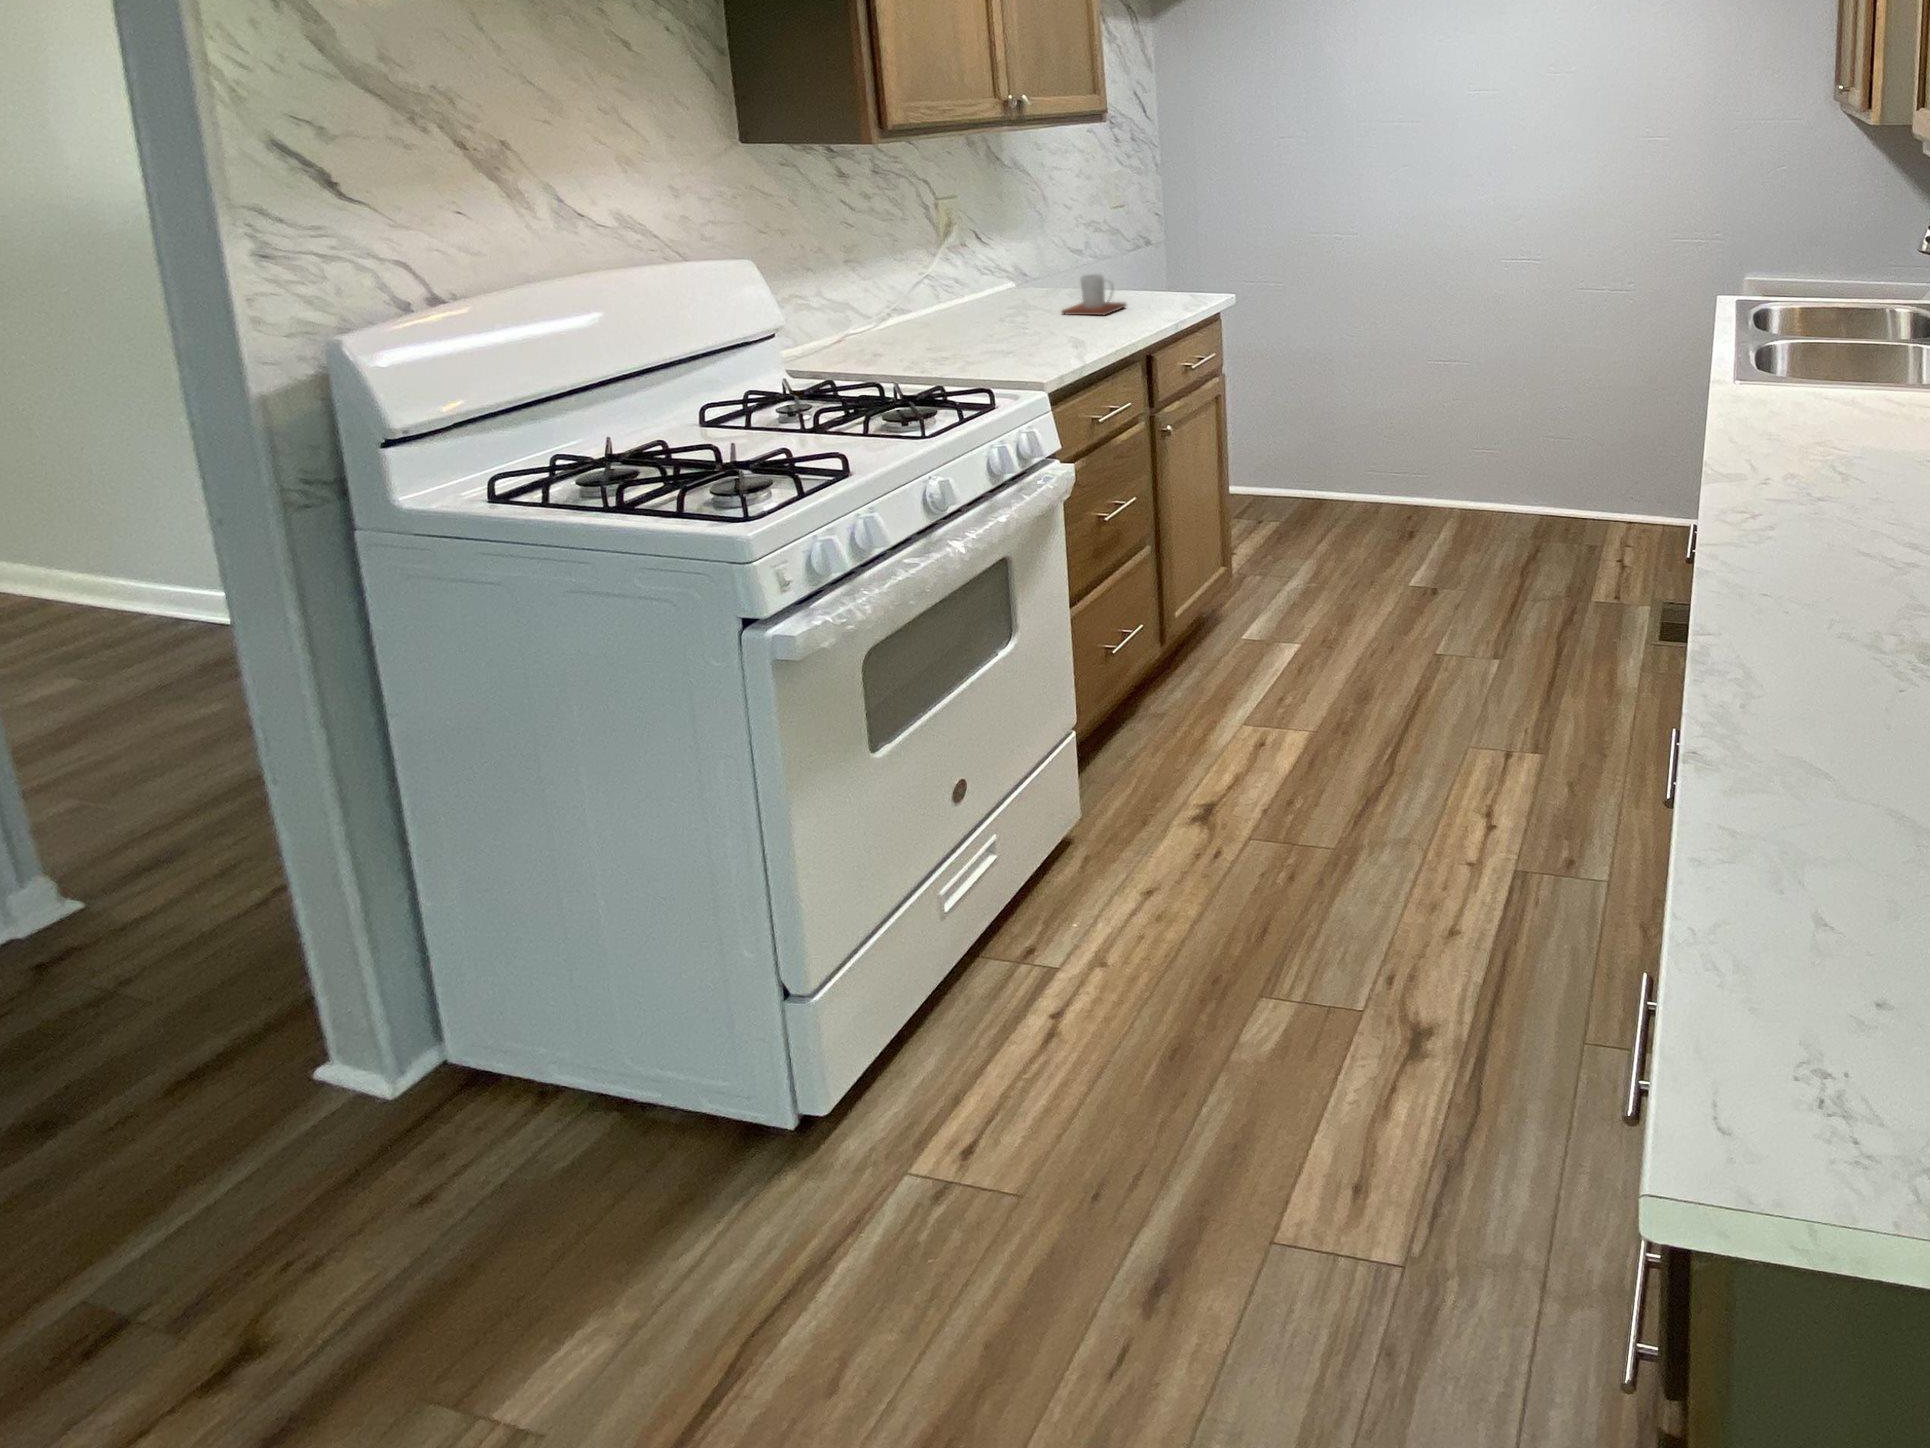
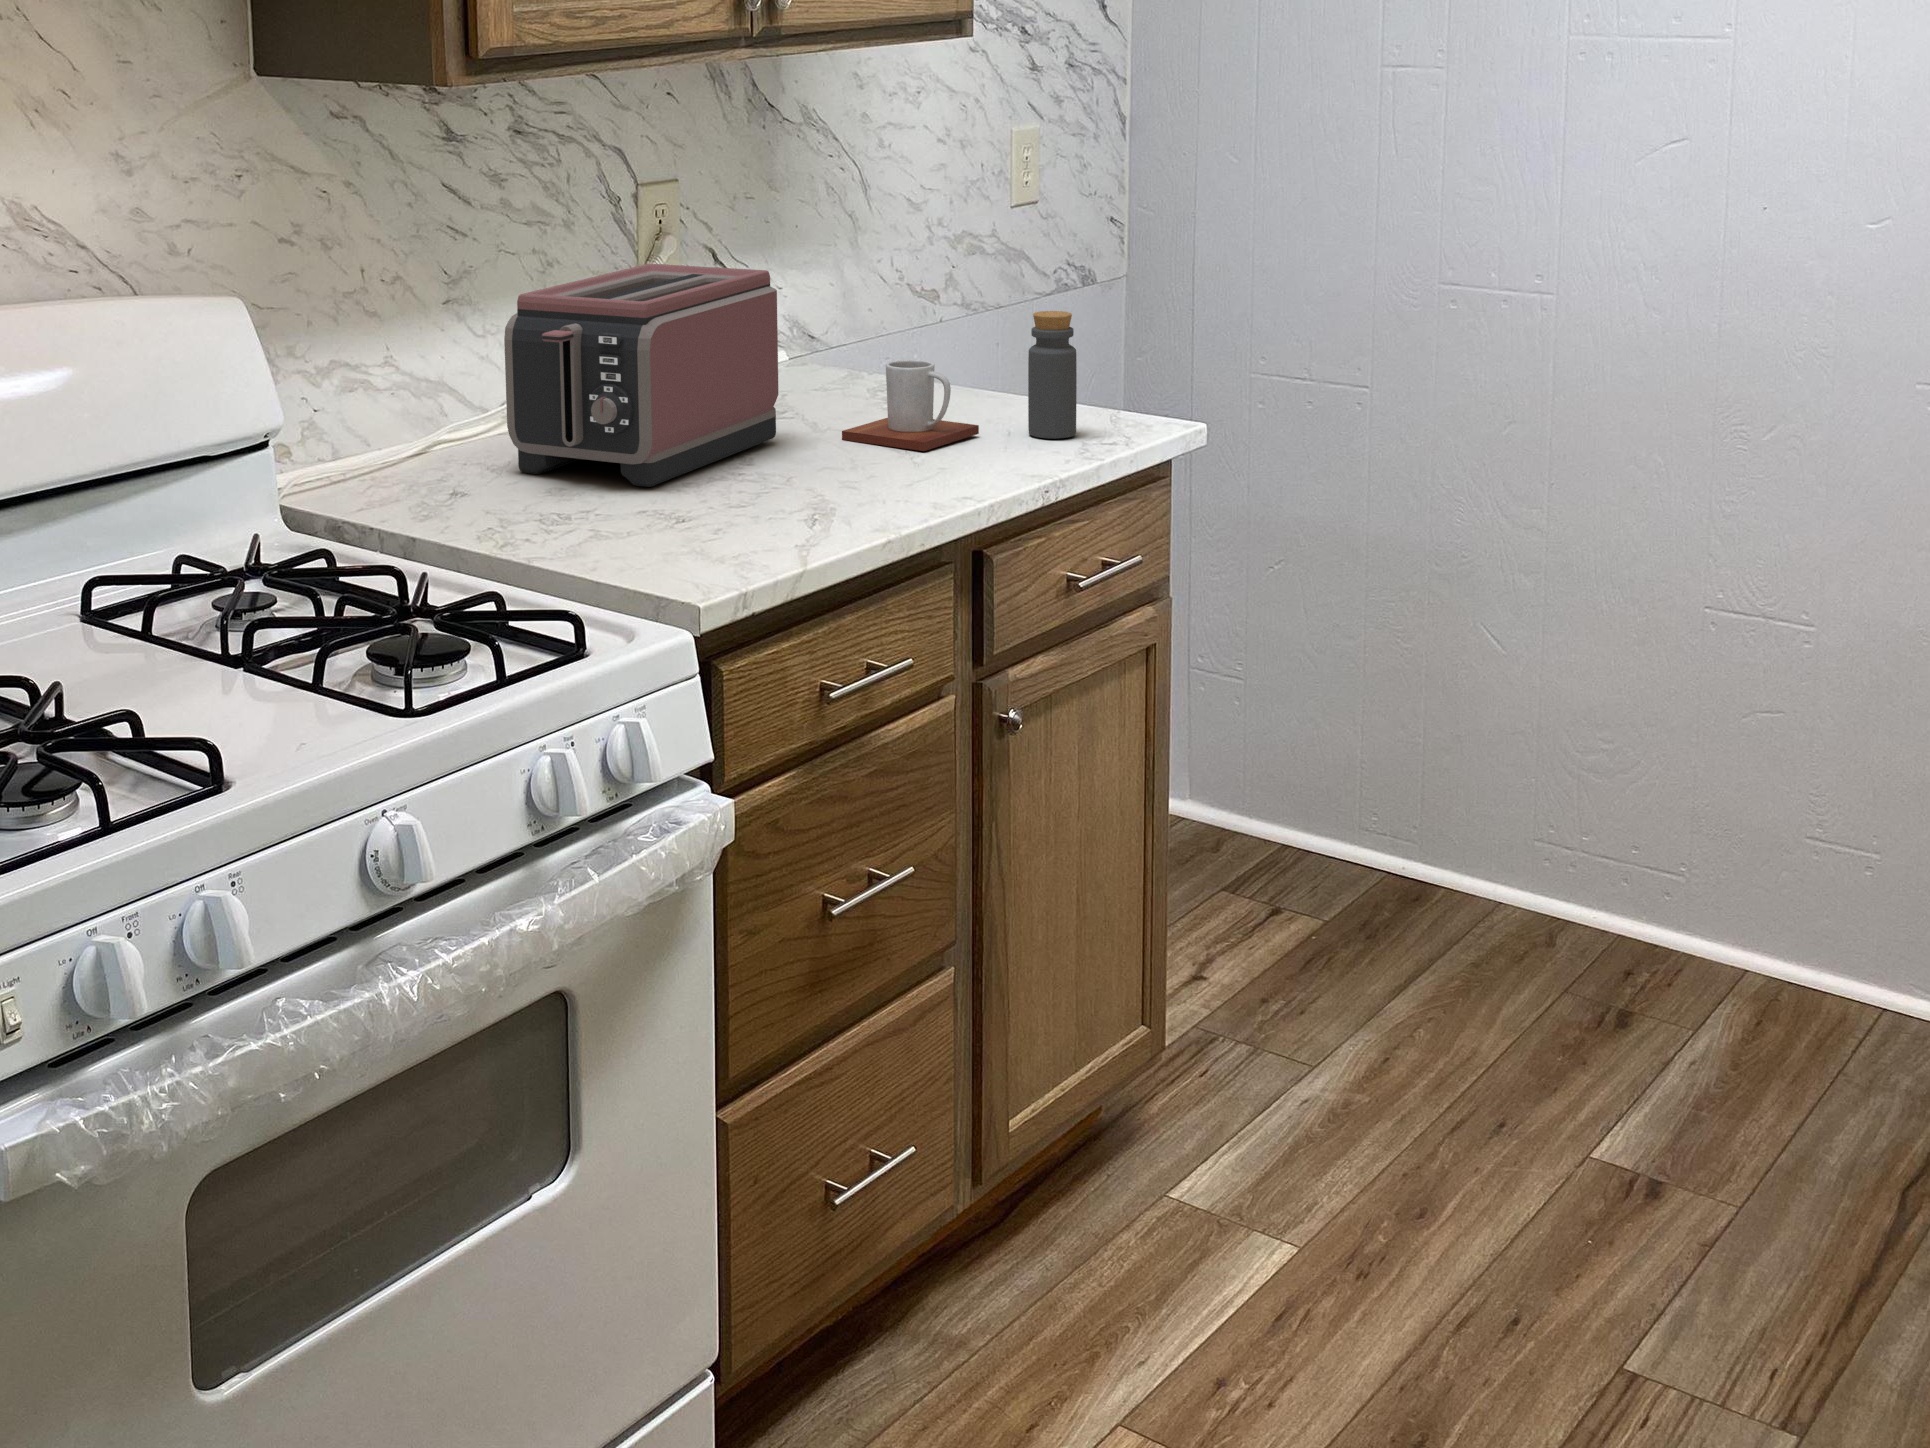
toaster: none [891,235,1029,341] -> present [504,264,779,487]
bottle: none [1147,247,1172,306] -> present [1028,311,1077,439]

